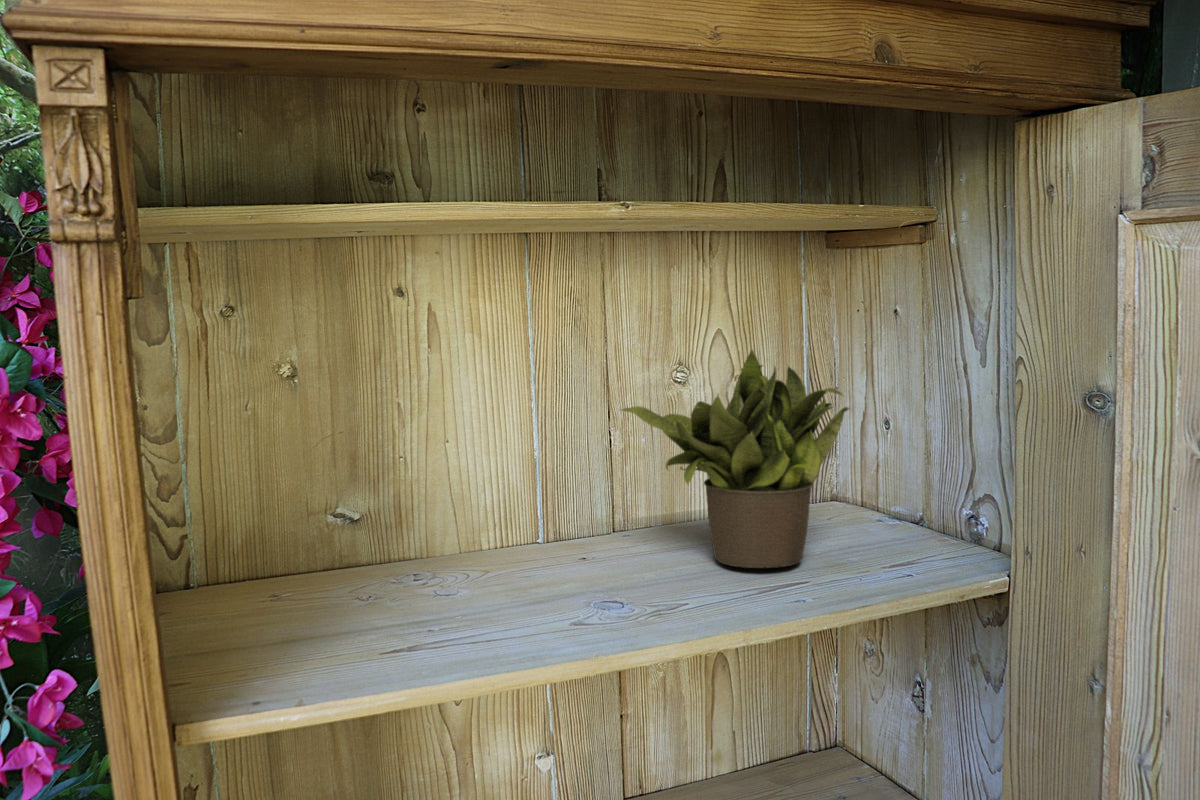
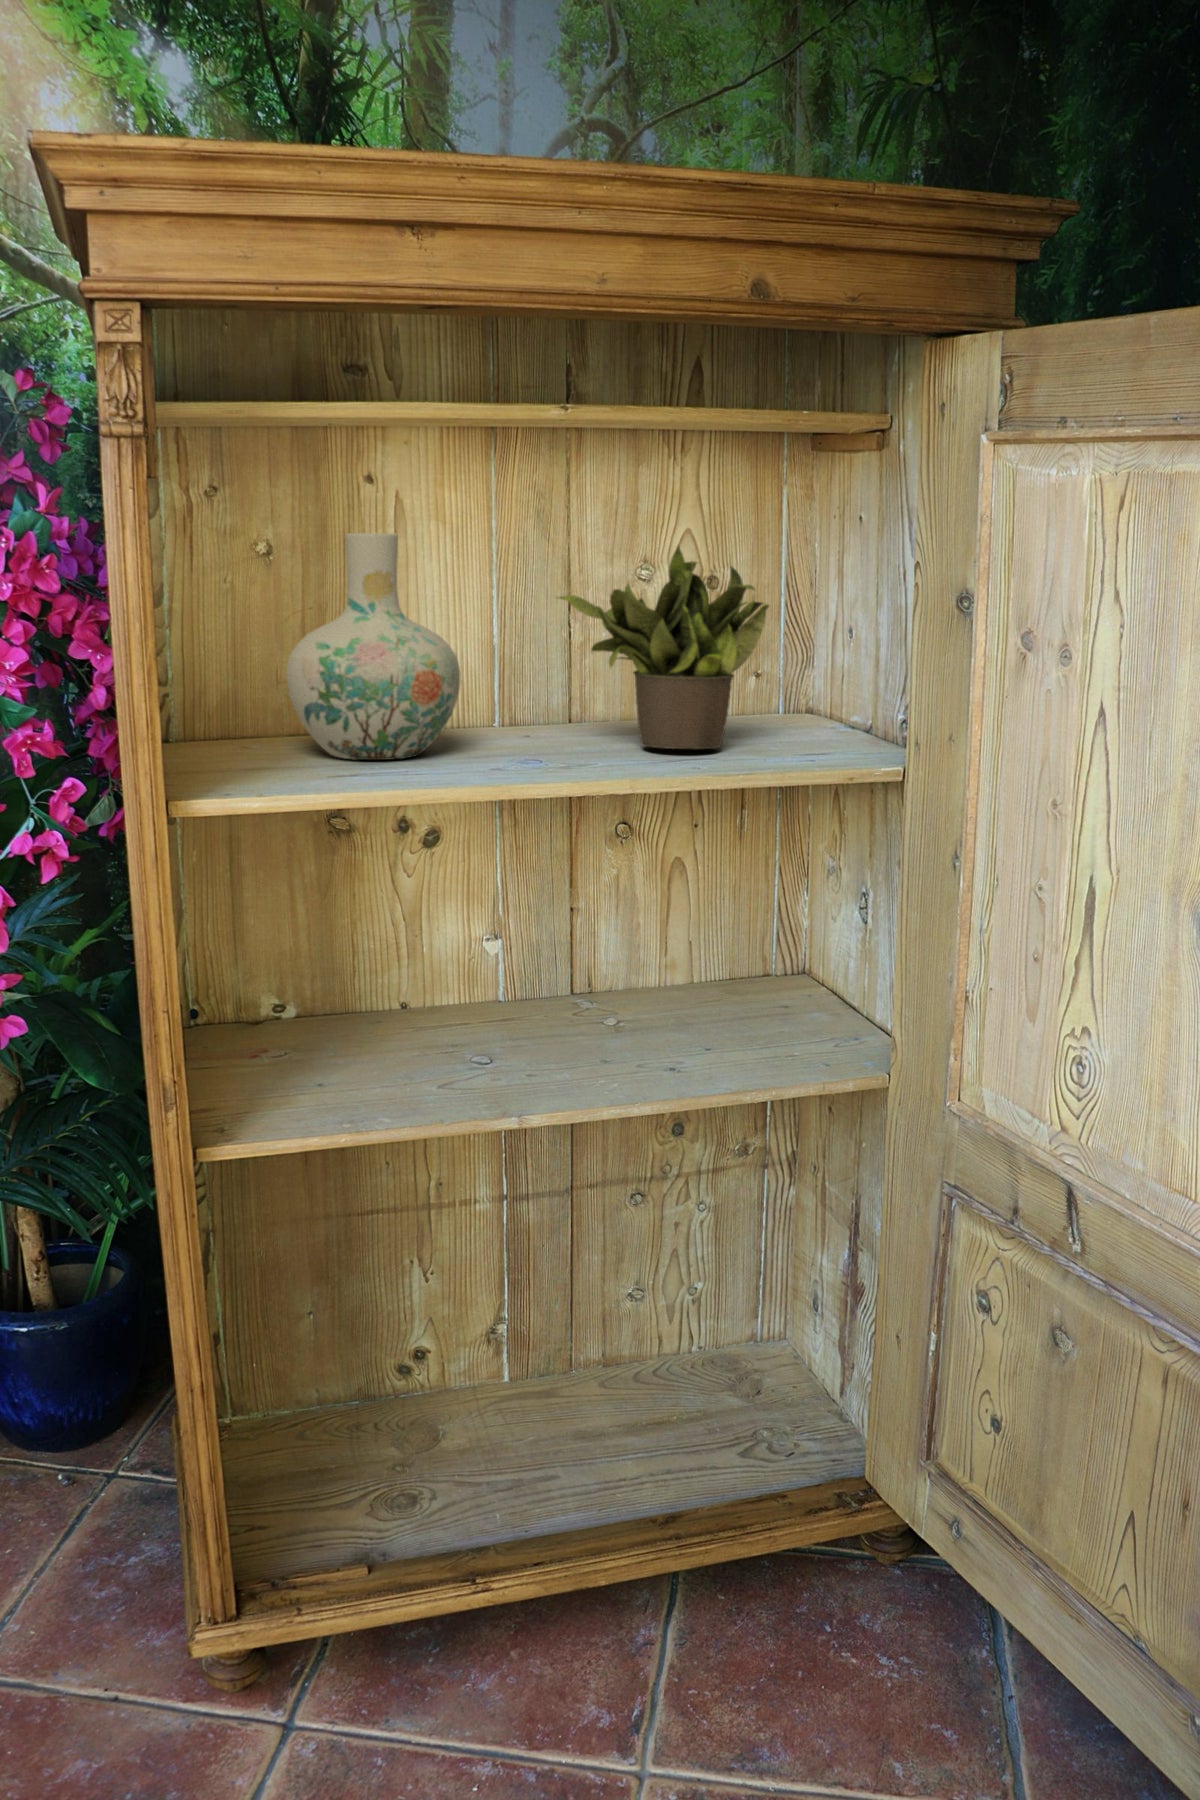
vase: none [324,351,526,617] -> present [286,533,460,760]

